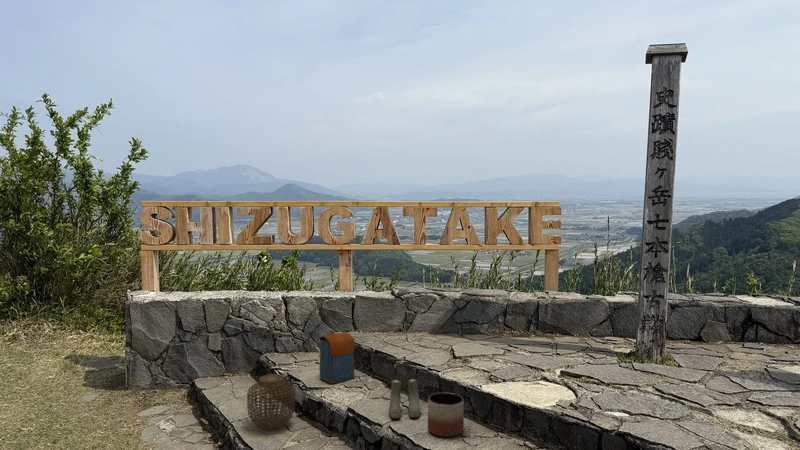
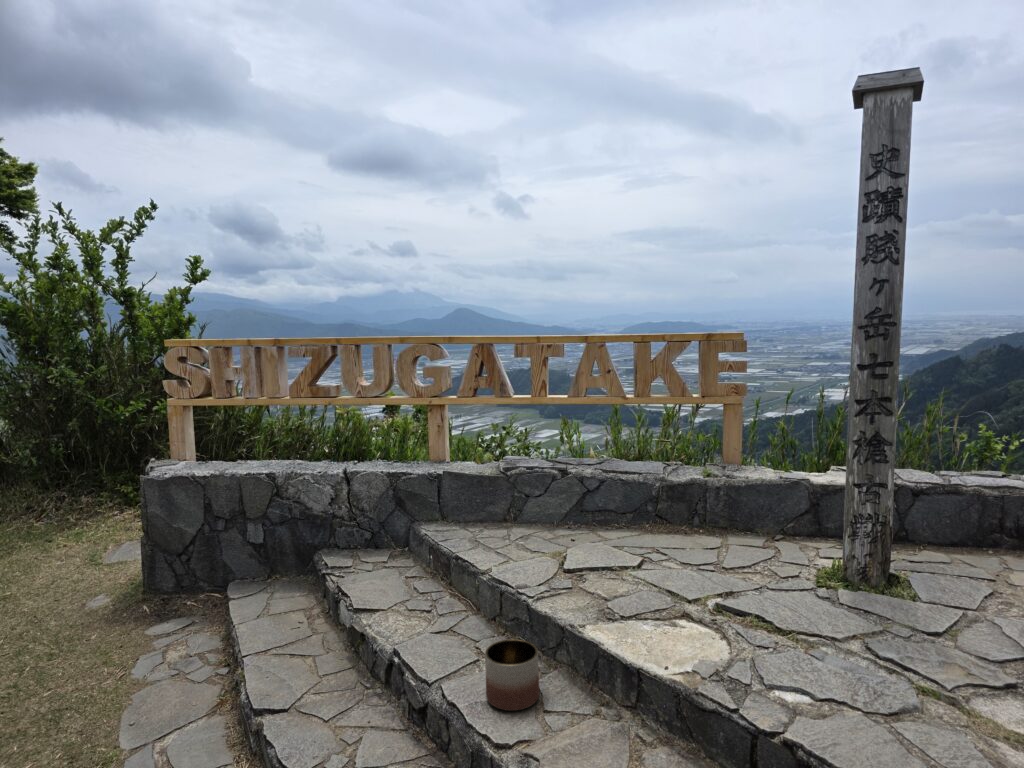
backpack: present [320,332,355,384] -> none [374,531,424,605]
woven basket: present [247,374,295,430] -> none [263,594,332,674]
boots: present [389,377,420,419] -> none [443,609,489,673]

